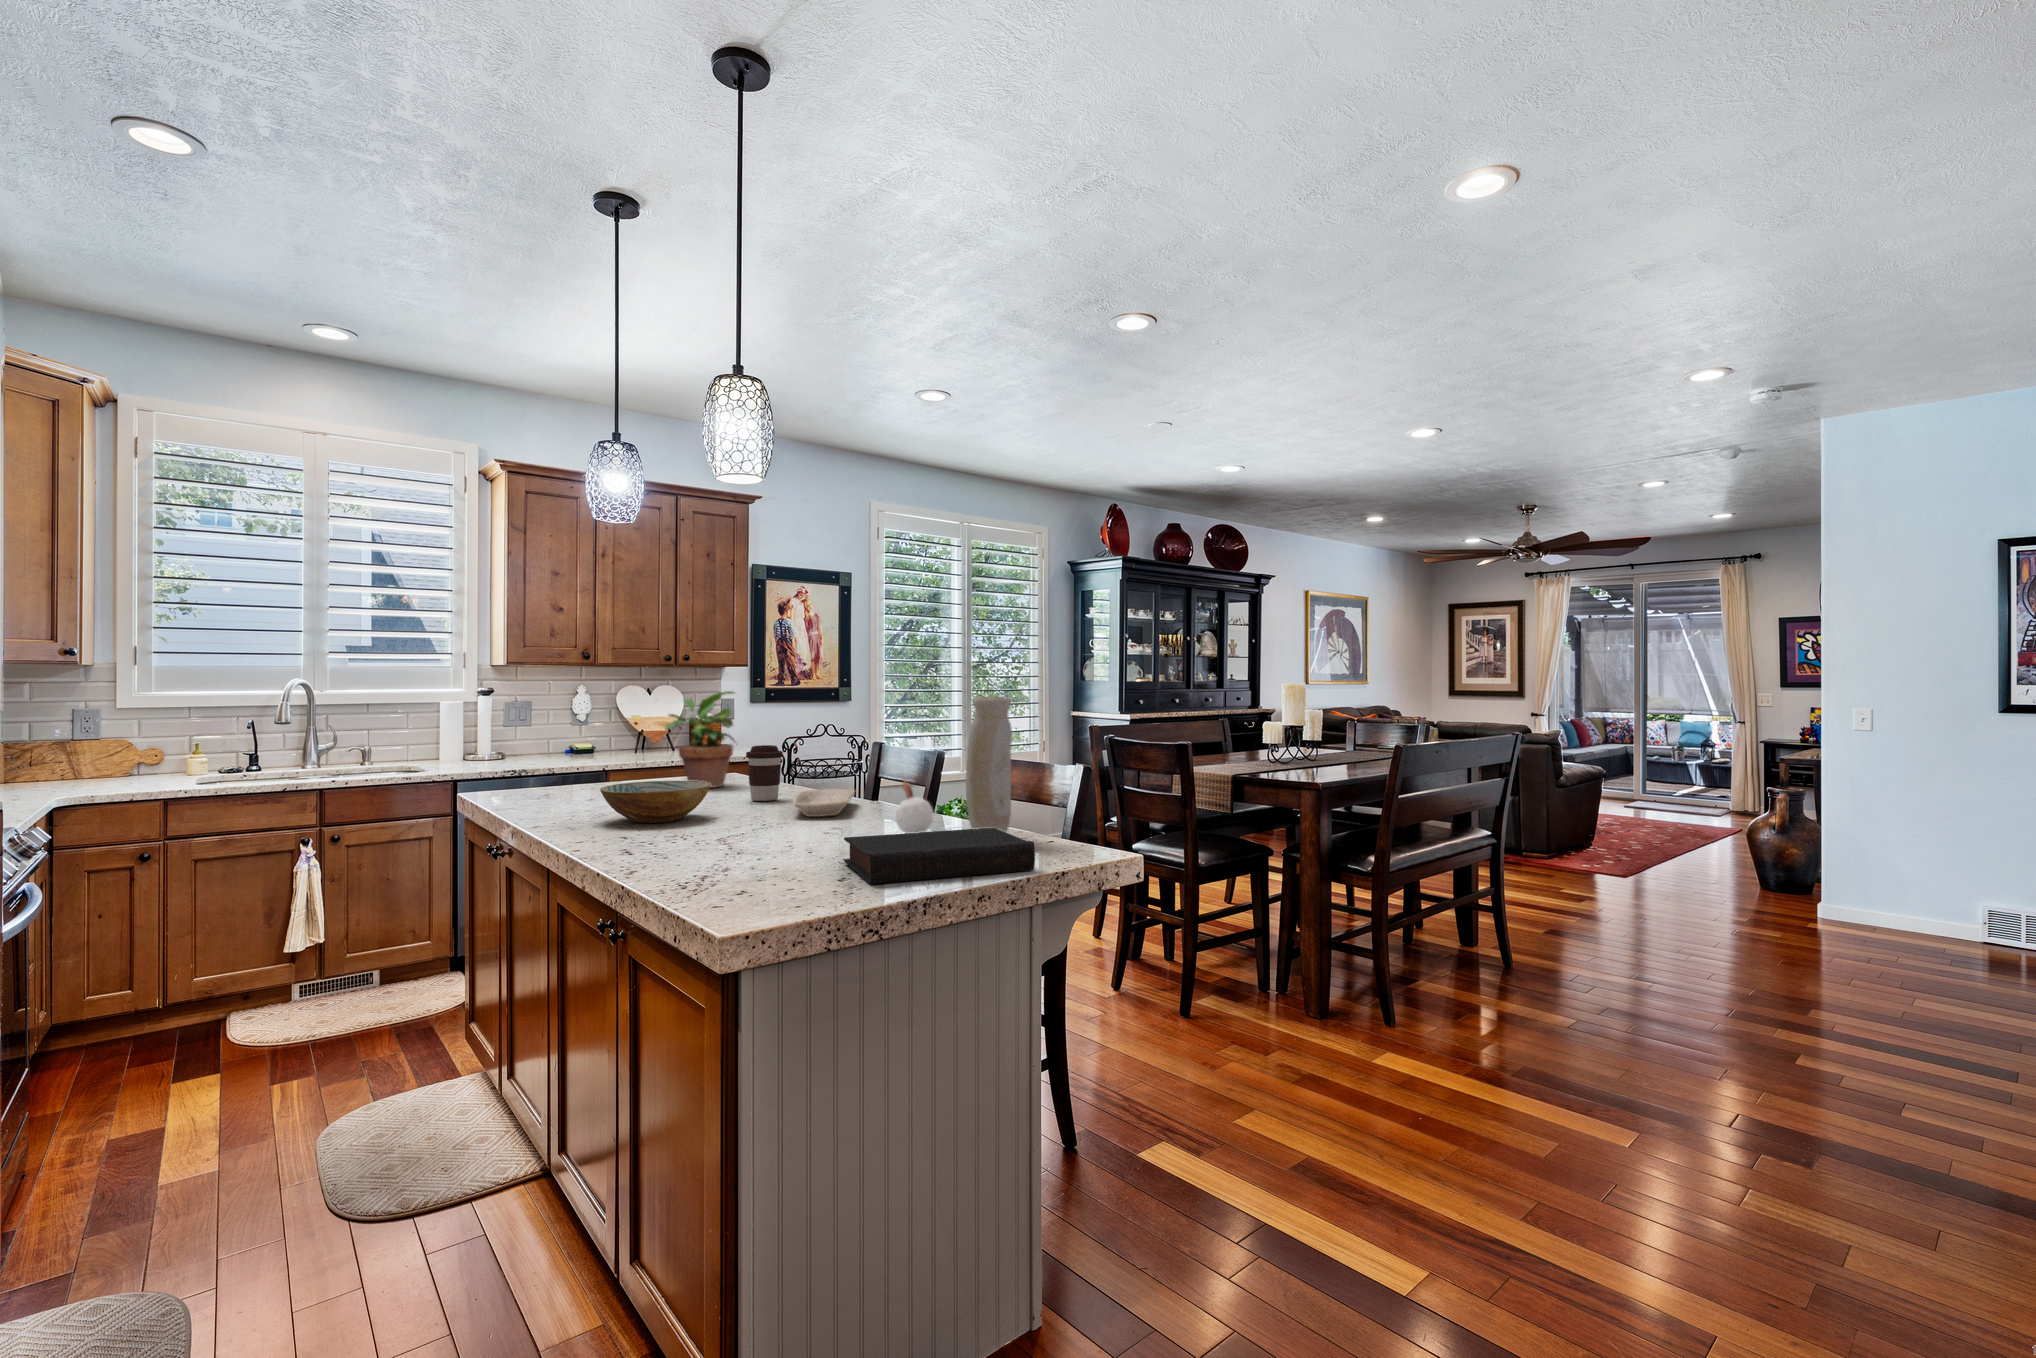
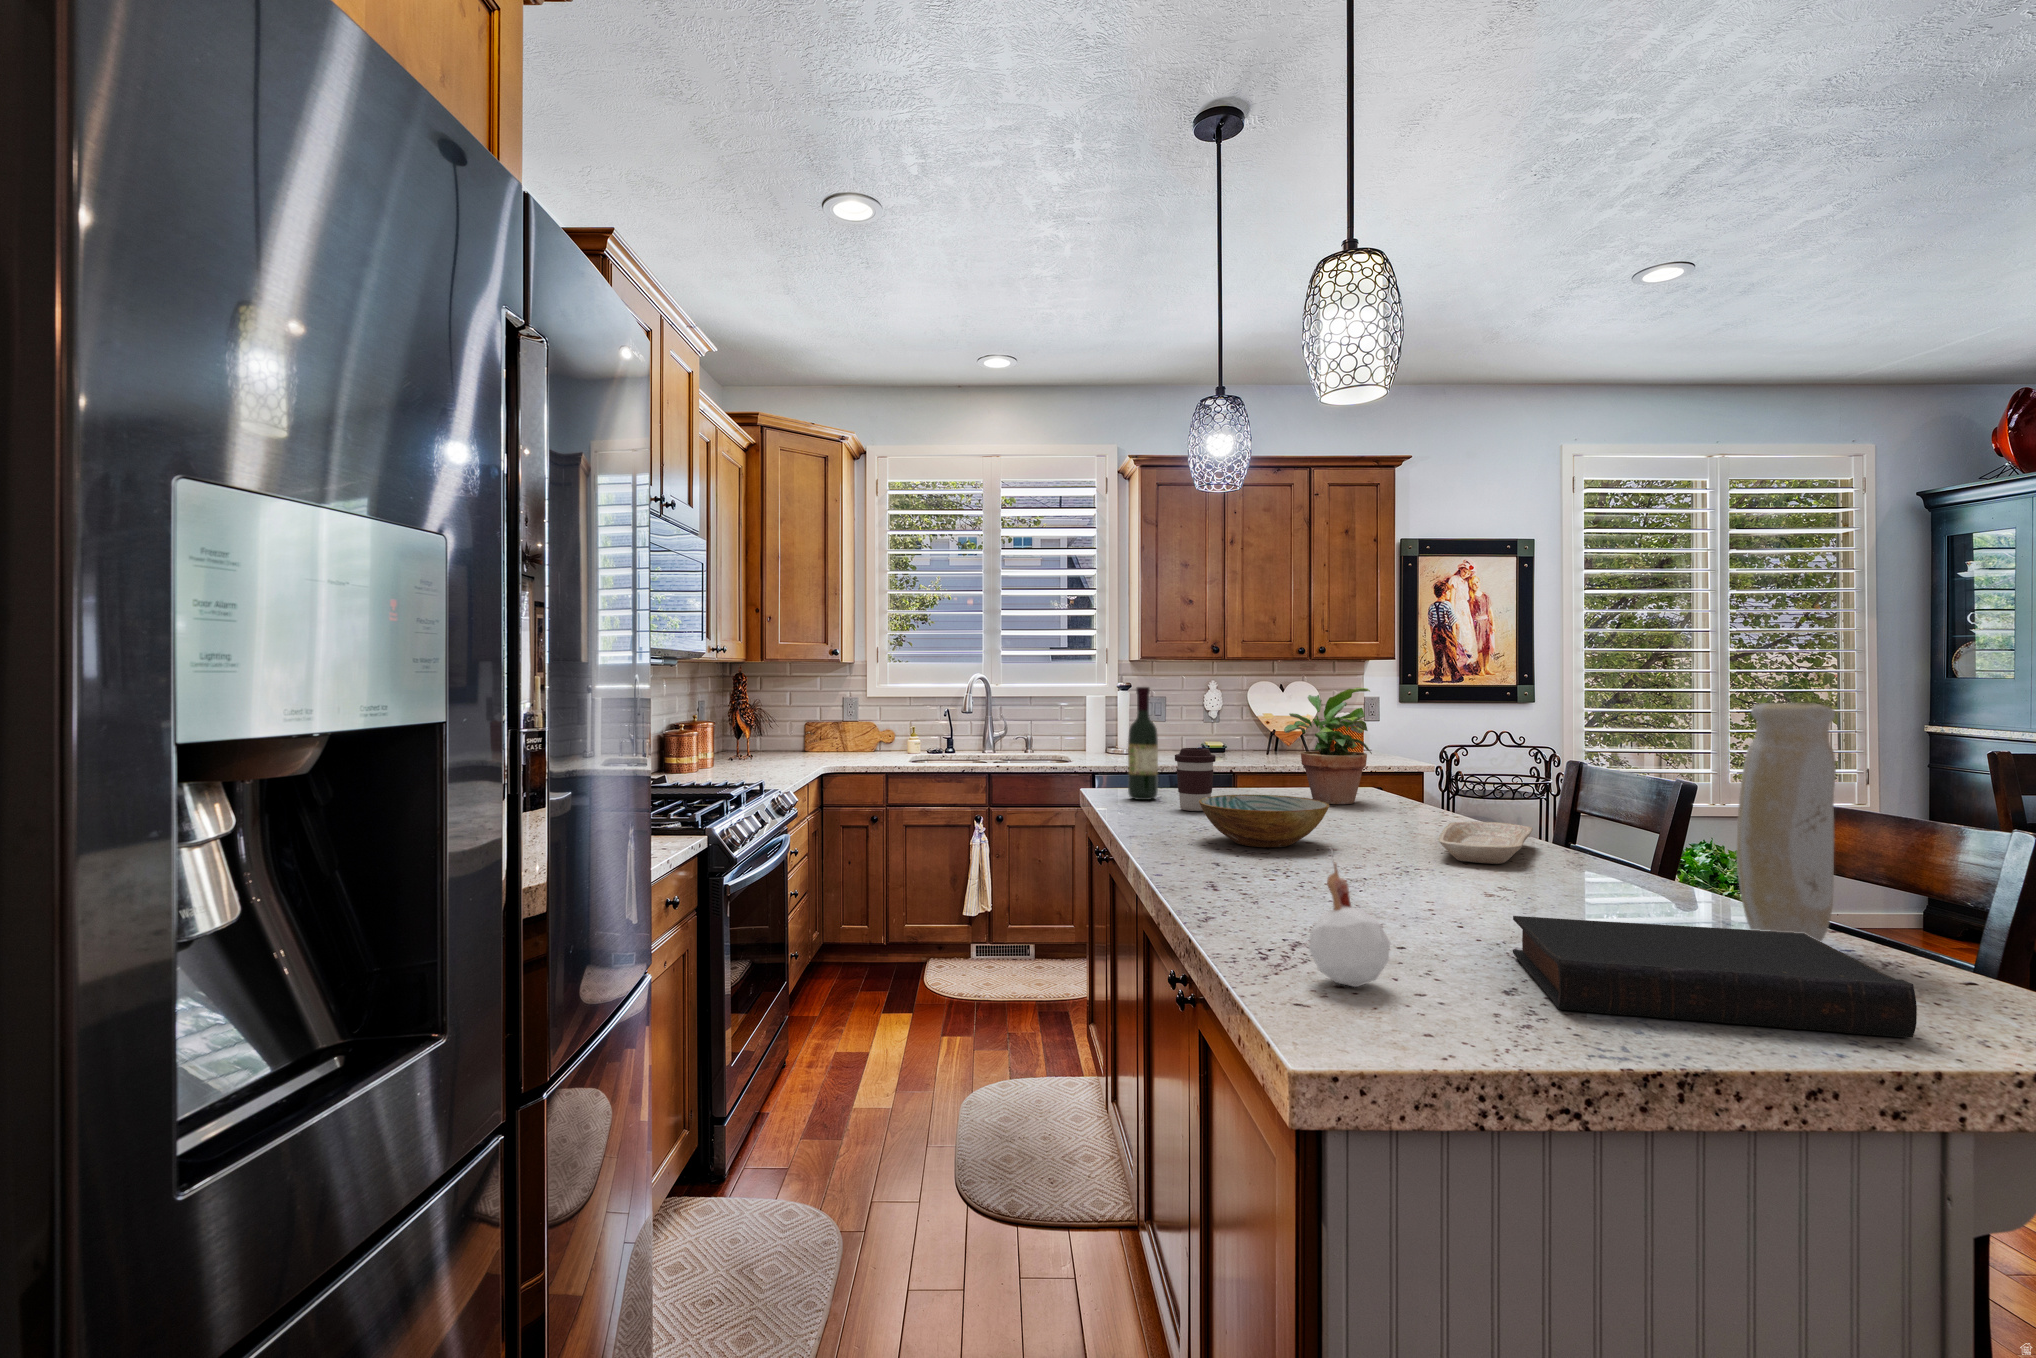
wine bottle: none [515,693,545,798] -> present [1128,687,1158,800]
coffee cup: present [746,745,783,801] -> present [1175,748,1216,811]
candle: present [896,781,933,833] -> present [1309,849,1390,987]

